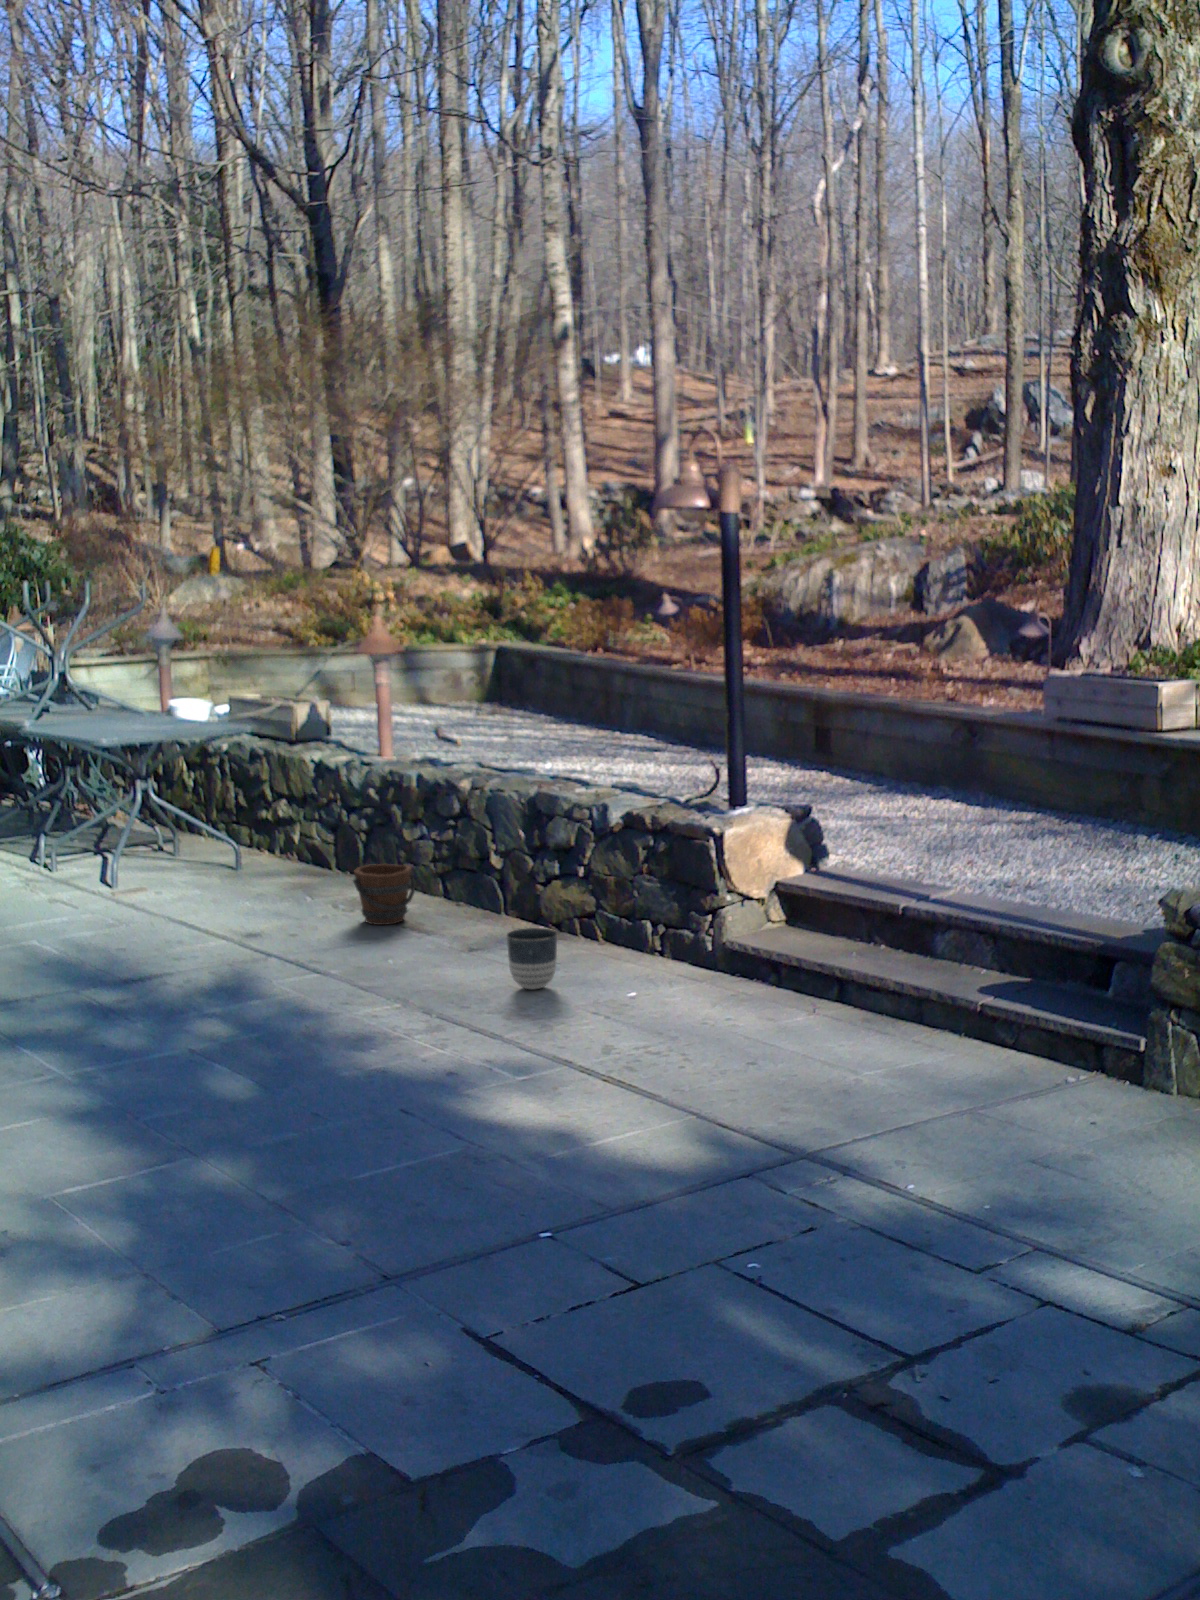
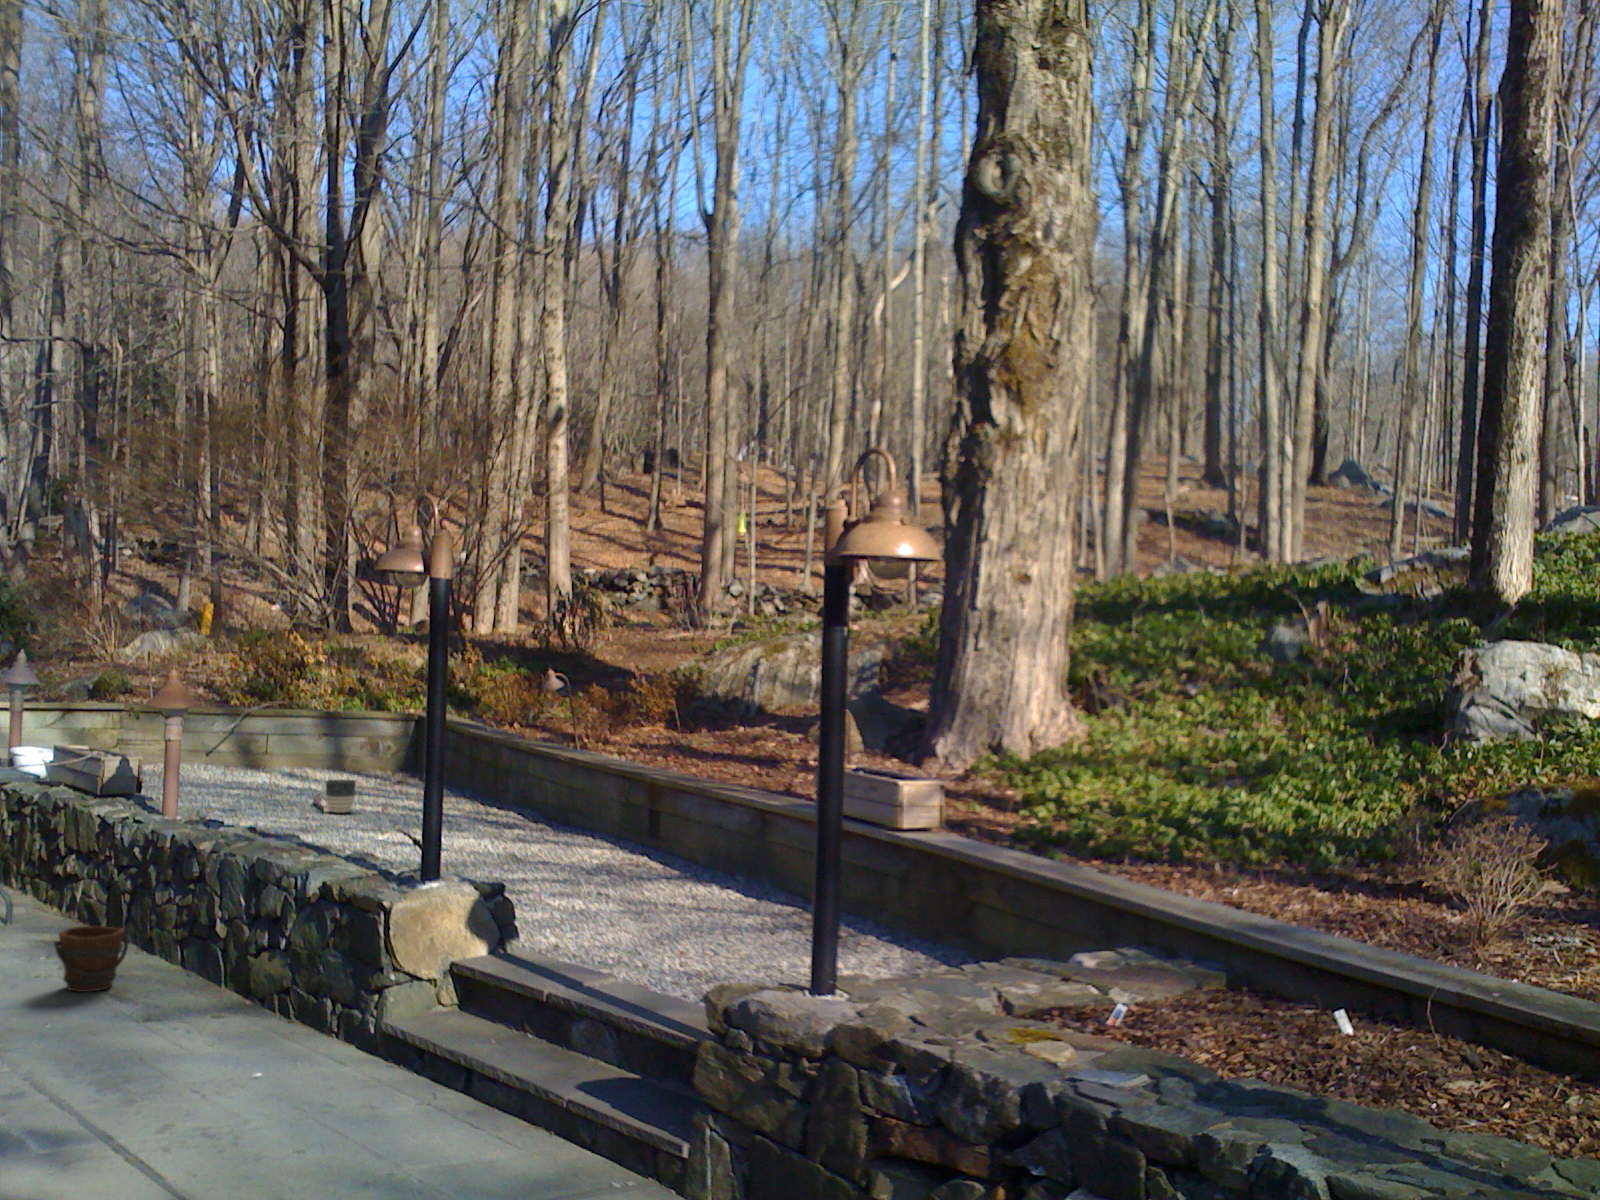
planter: present [507,928,557,989] -> present [326,780,356,813]

